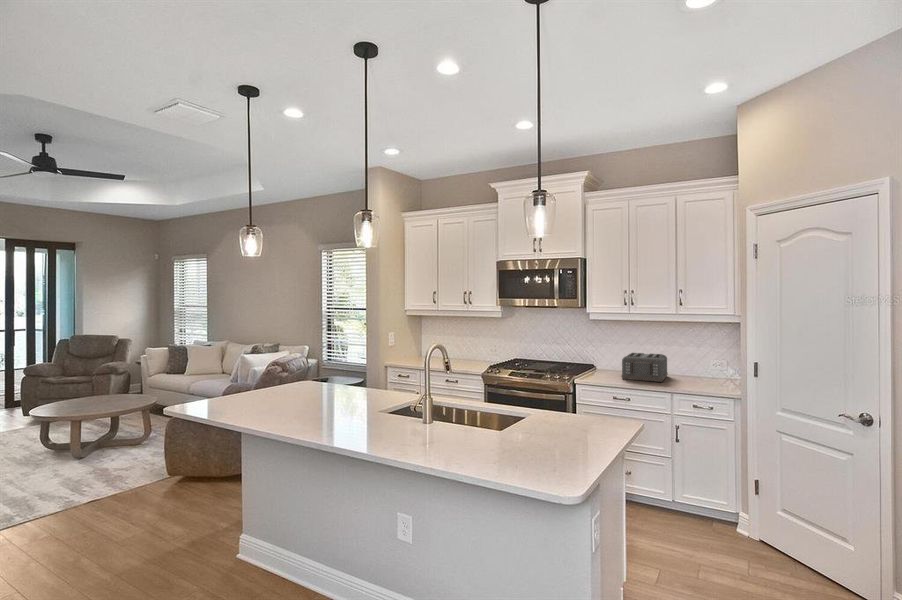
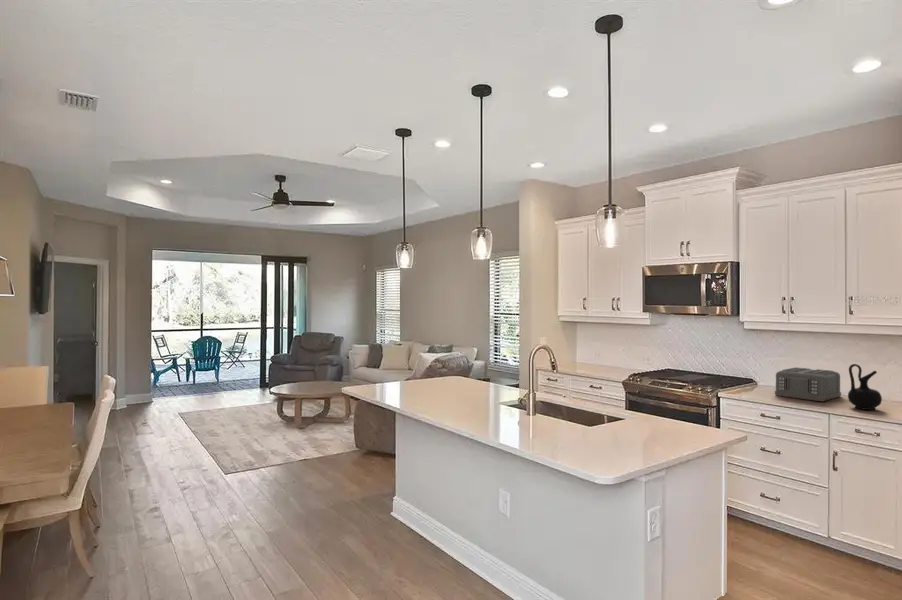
ceramic jug: none [683,348,709,387] -> present [848,364,882,410]

